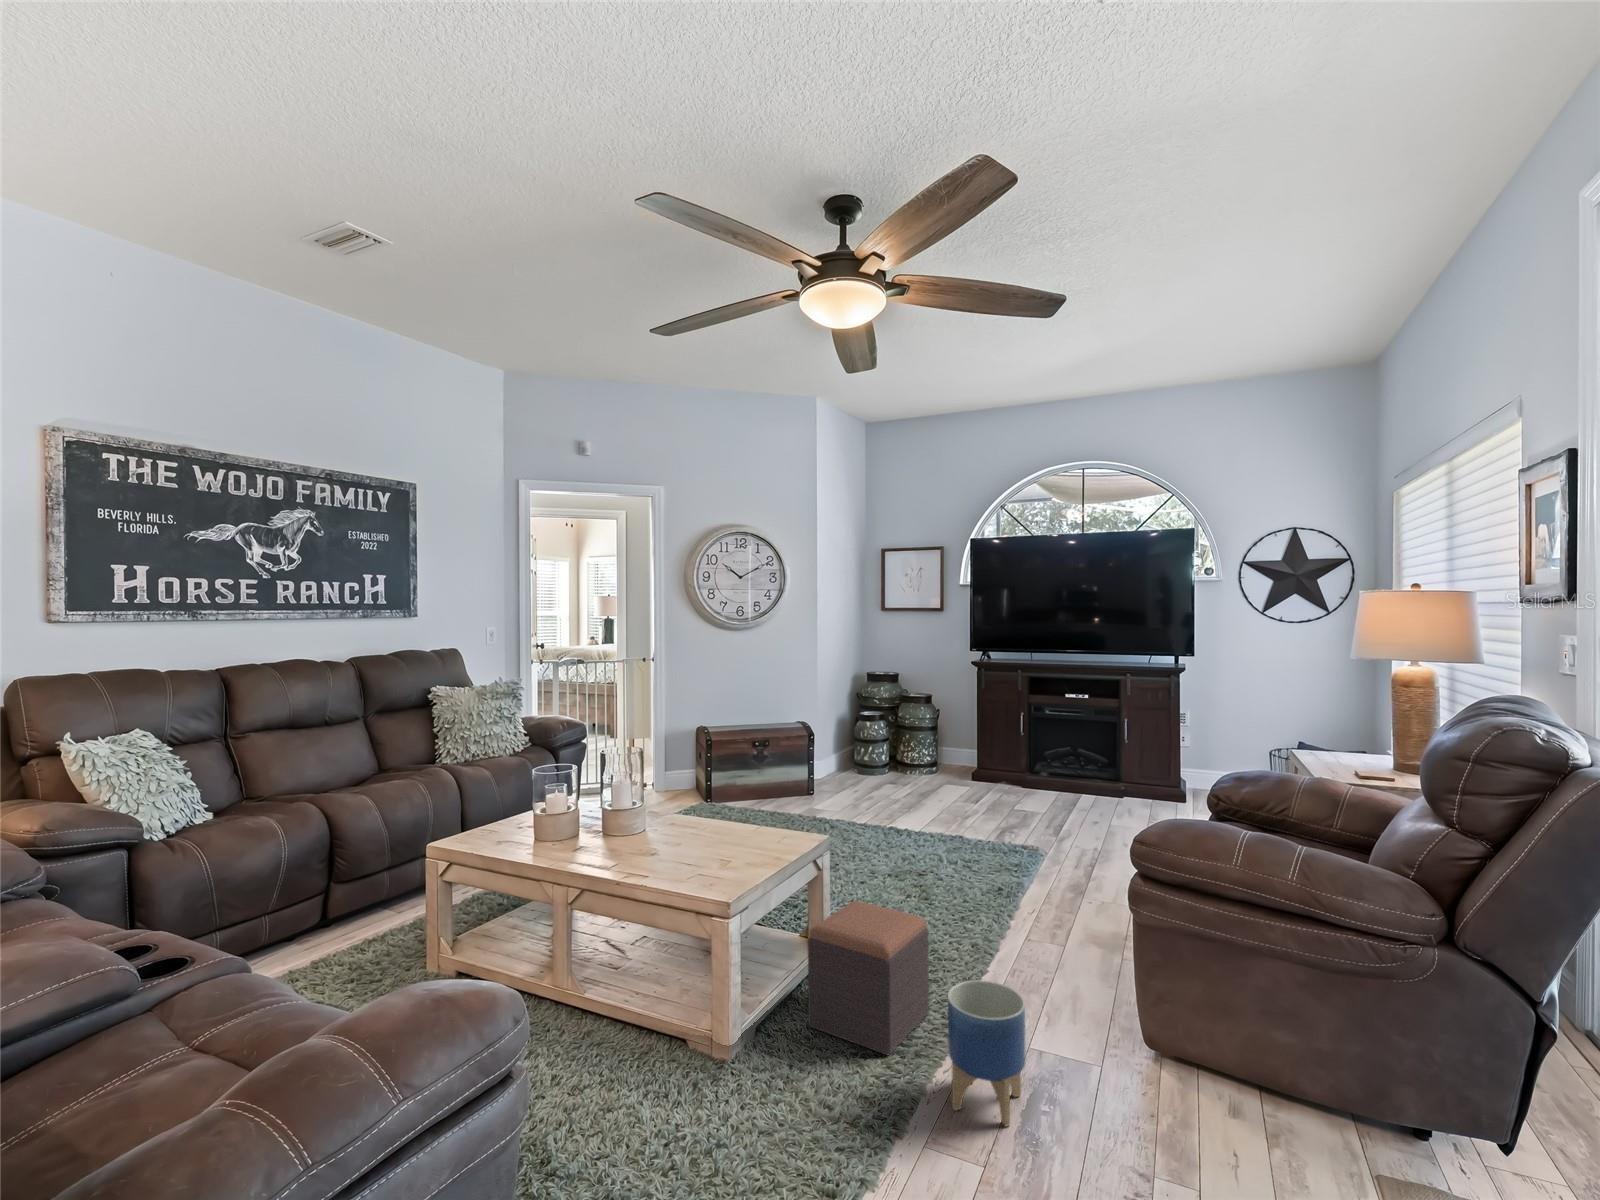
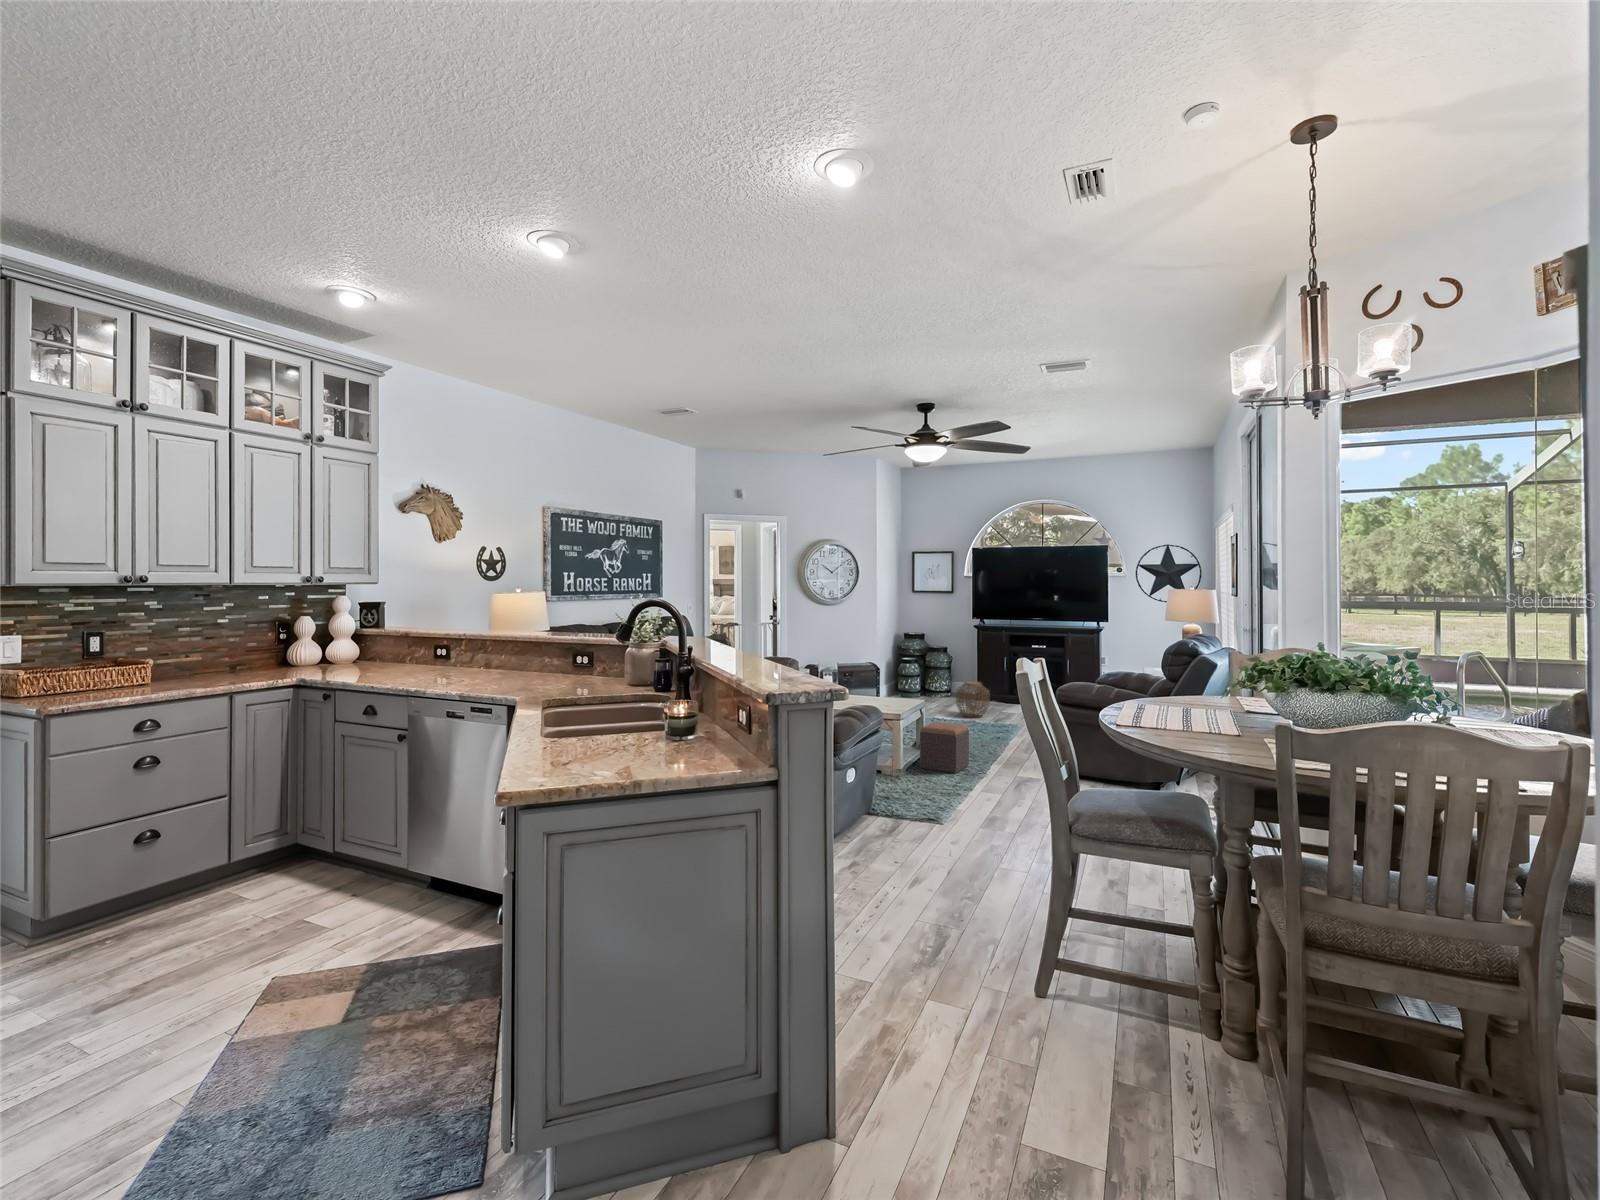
woven basket: none [935,762,994,829] -> present [956,681,990,718]
planter: present [948,980,1025,1127] -> none [981,740,1010,784]

